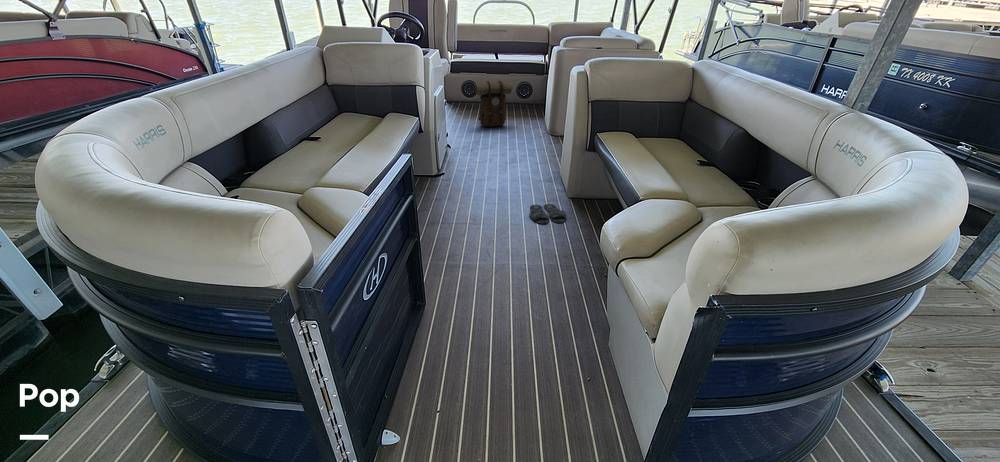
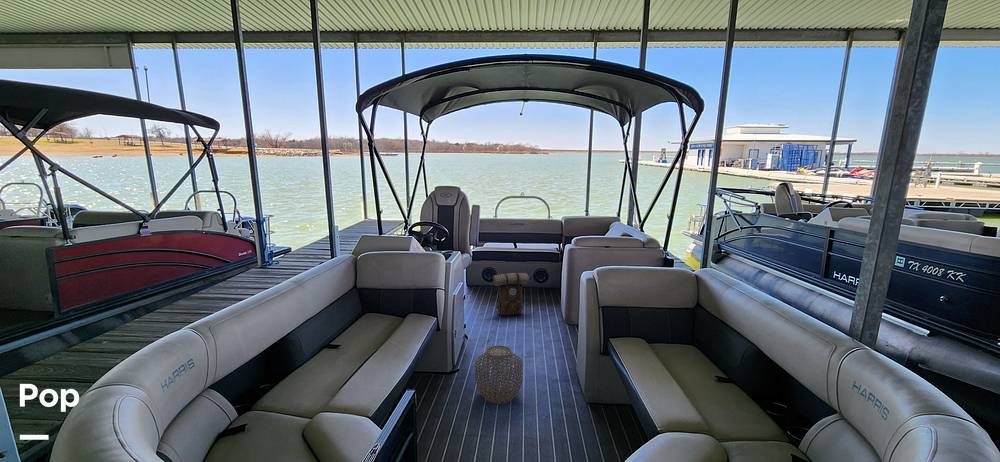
woven basket: none [461,145,508,200] -> present [475,346,523,404]
slippers: present [530,204,566,224] -> none [545,410,585,437]

